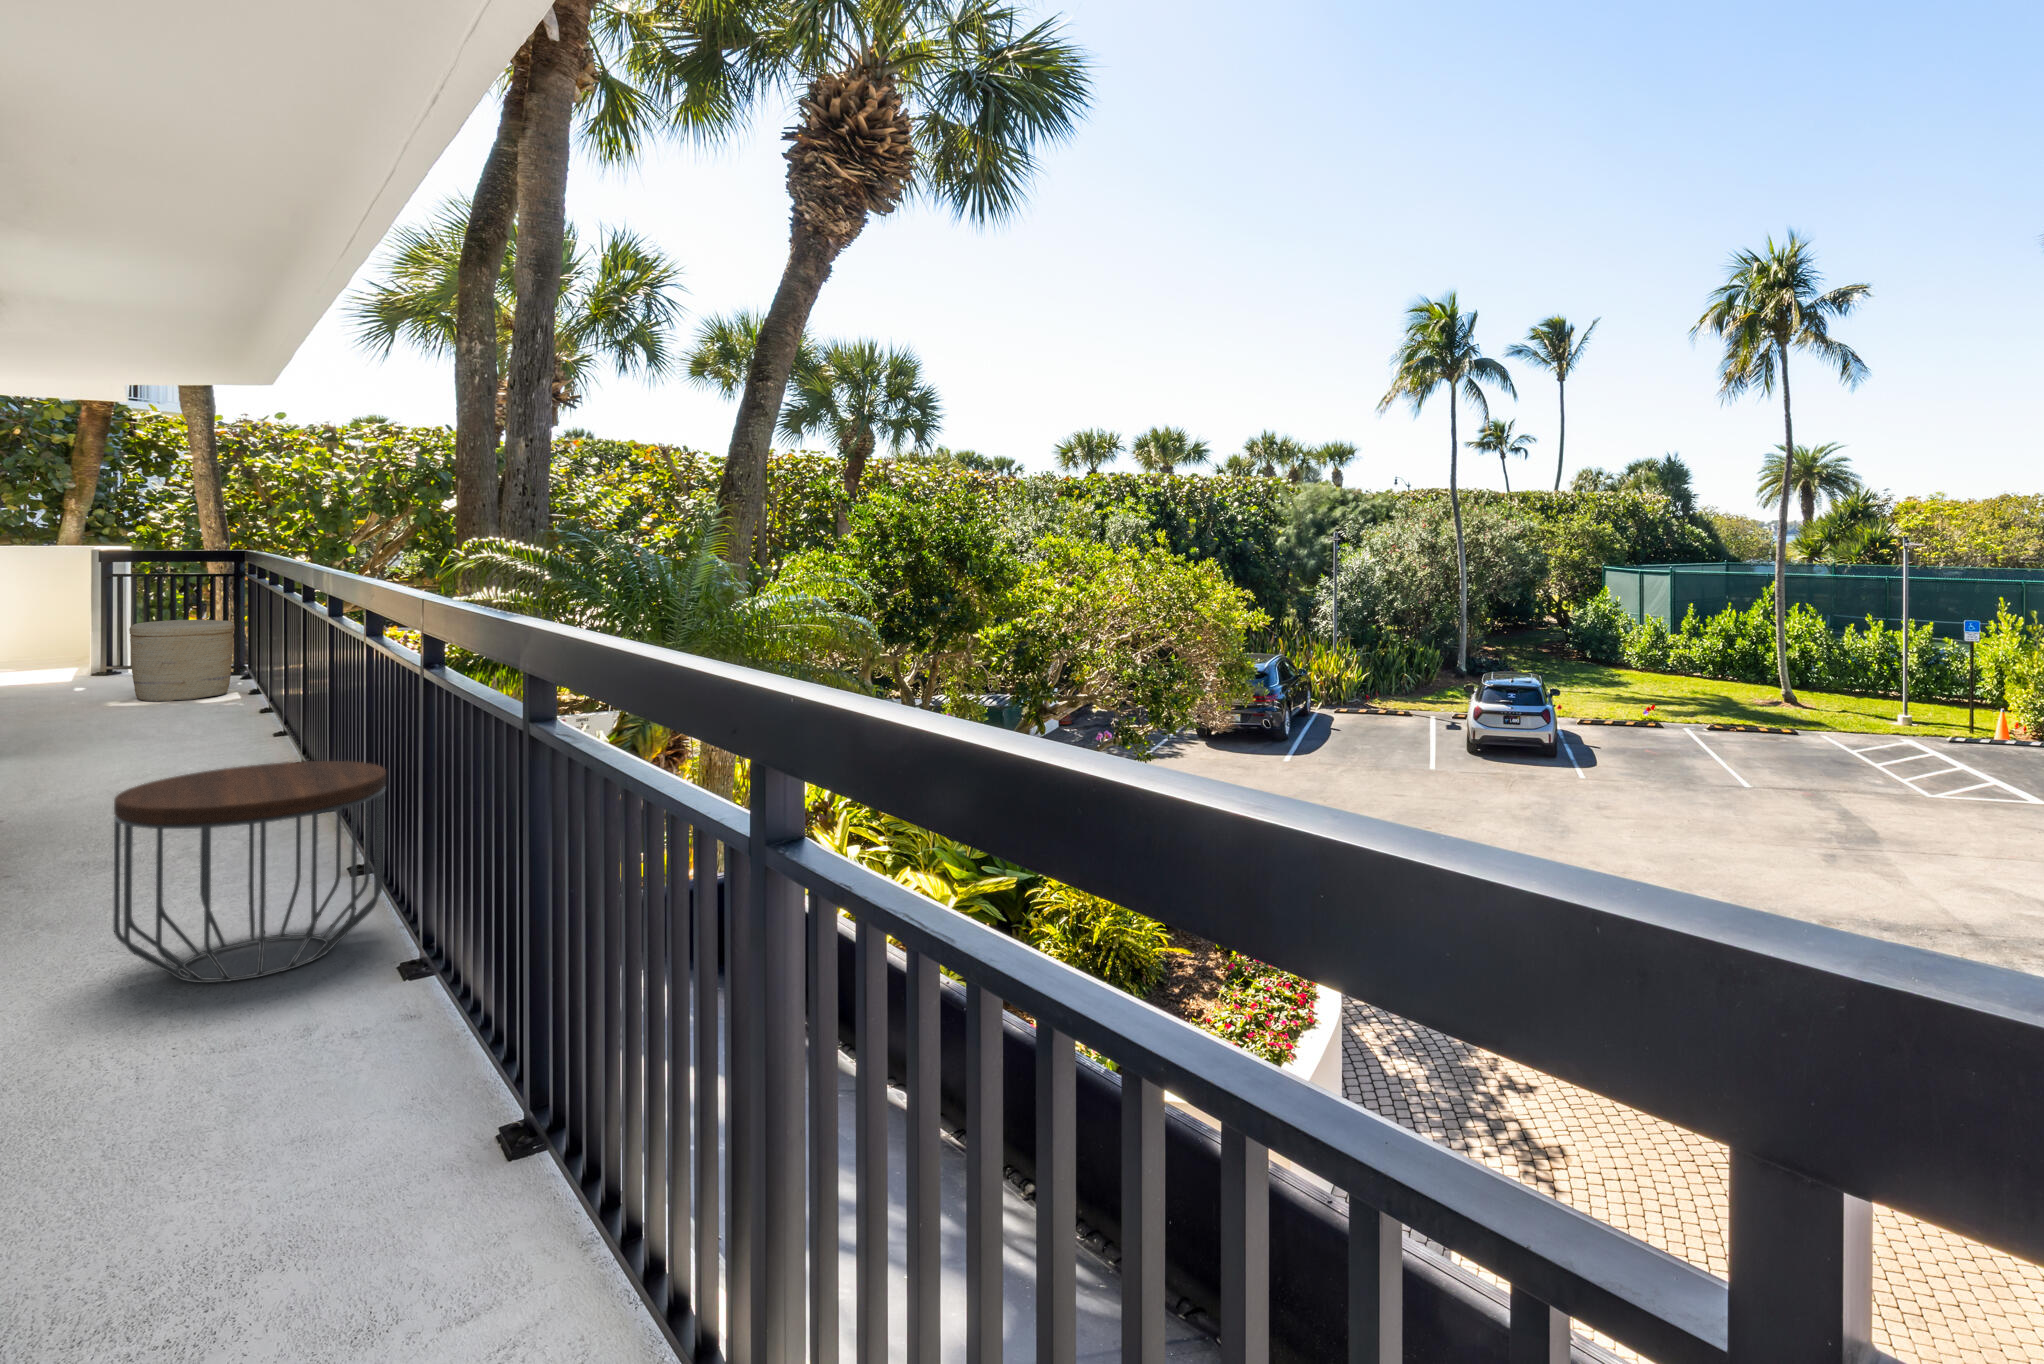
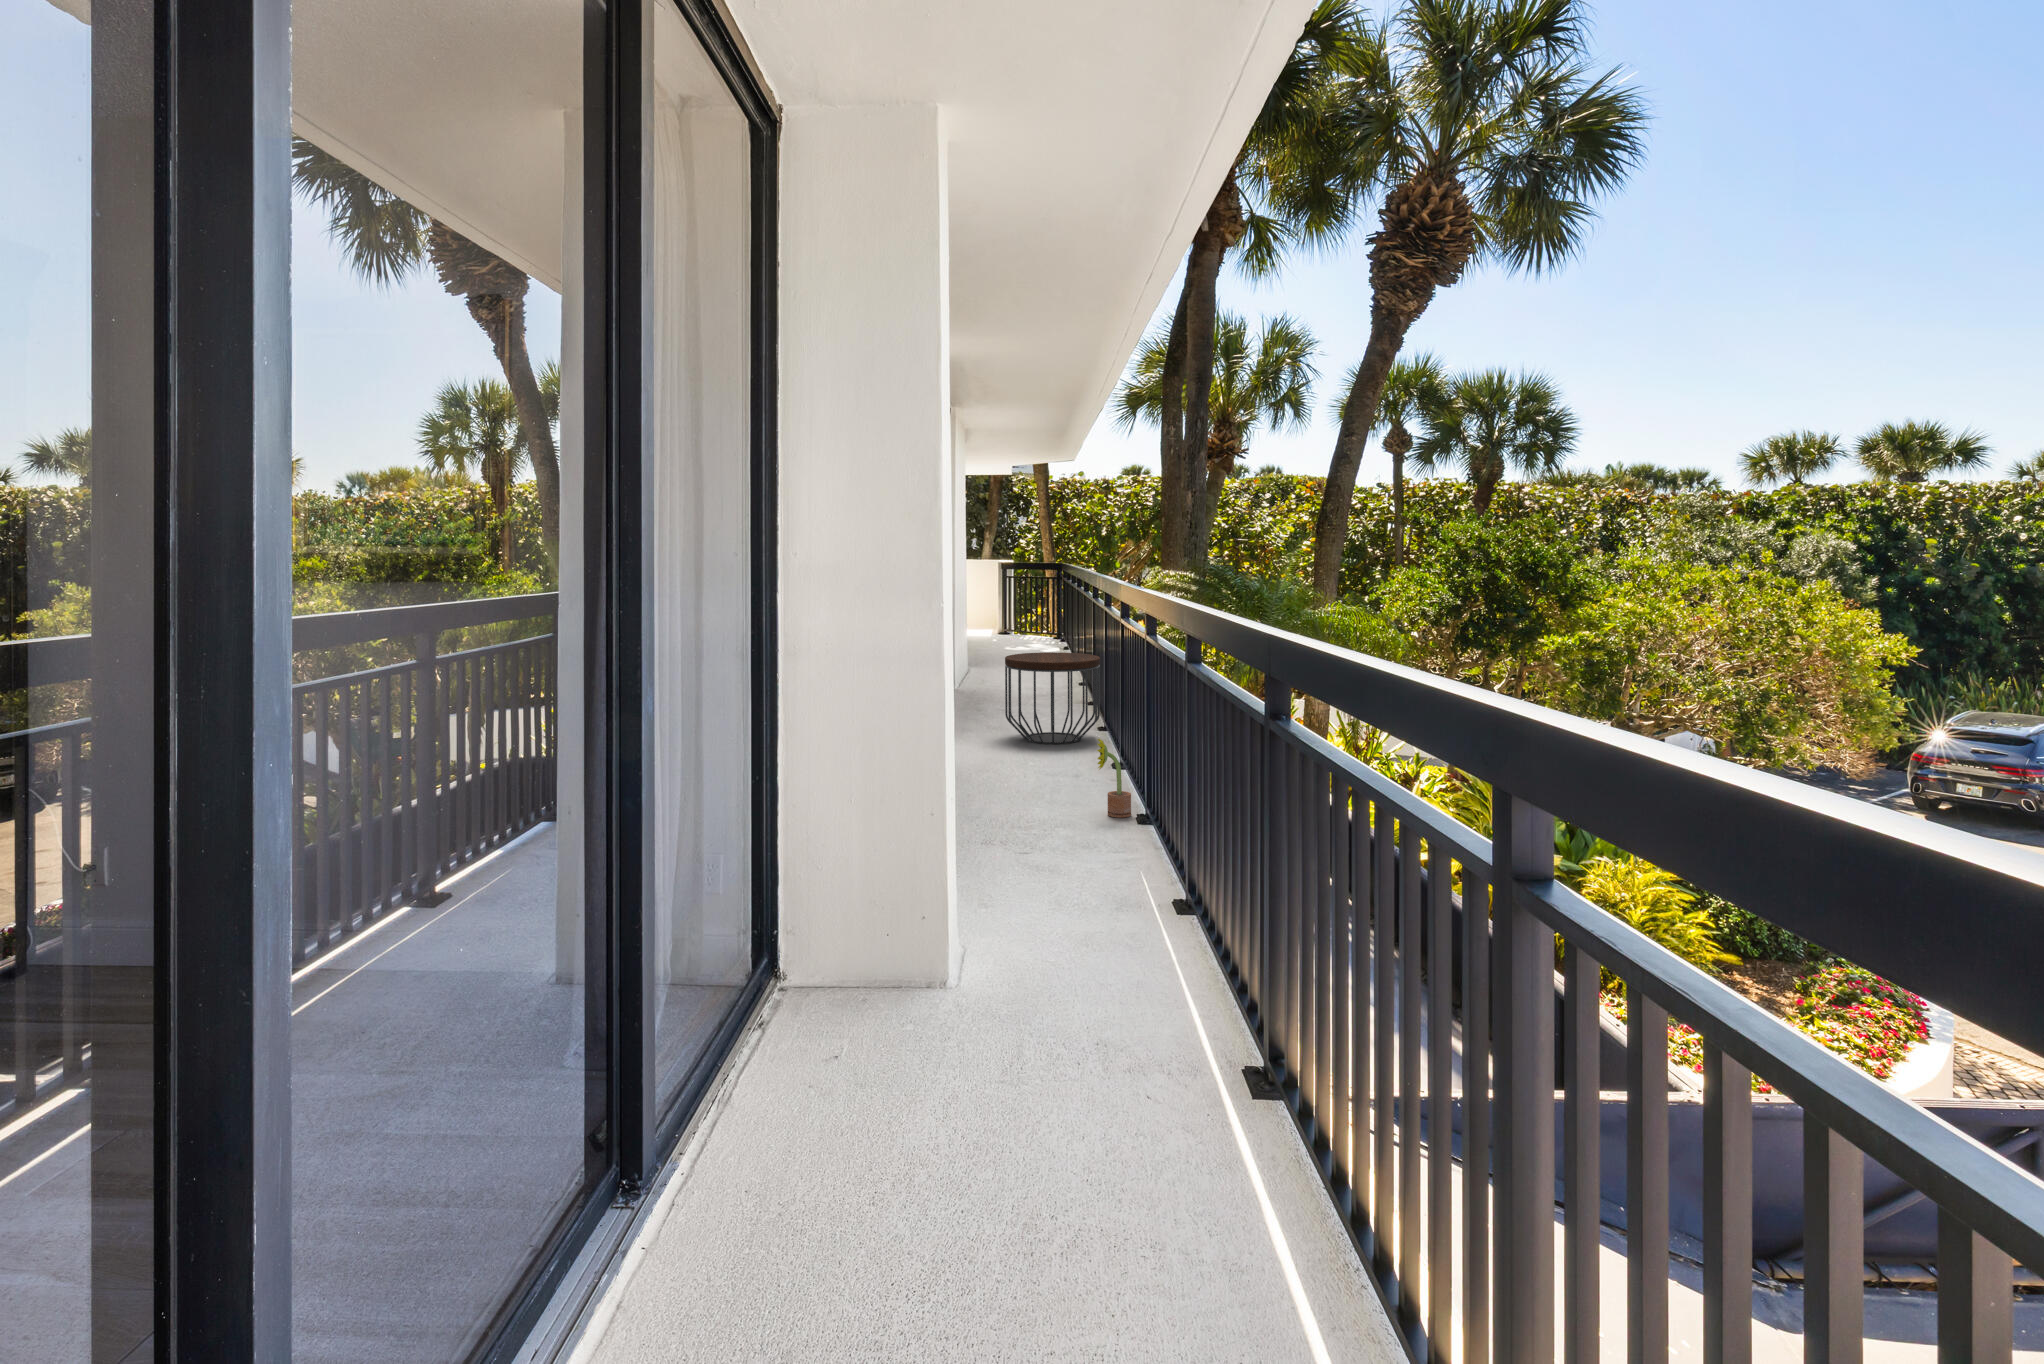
woven basket: present [129,620,235,702] -> none [1010,602,1056,648]
decorative plant: none [443,1061,551,1265] -> present [1097,739,1131,818]

